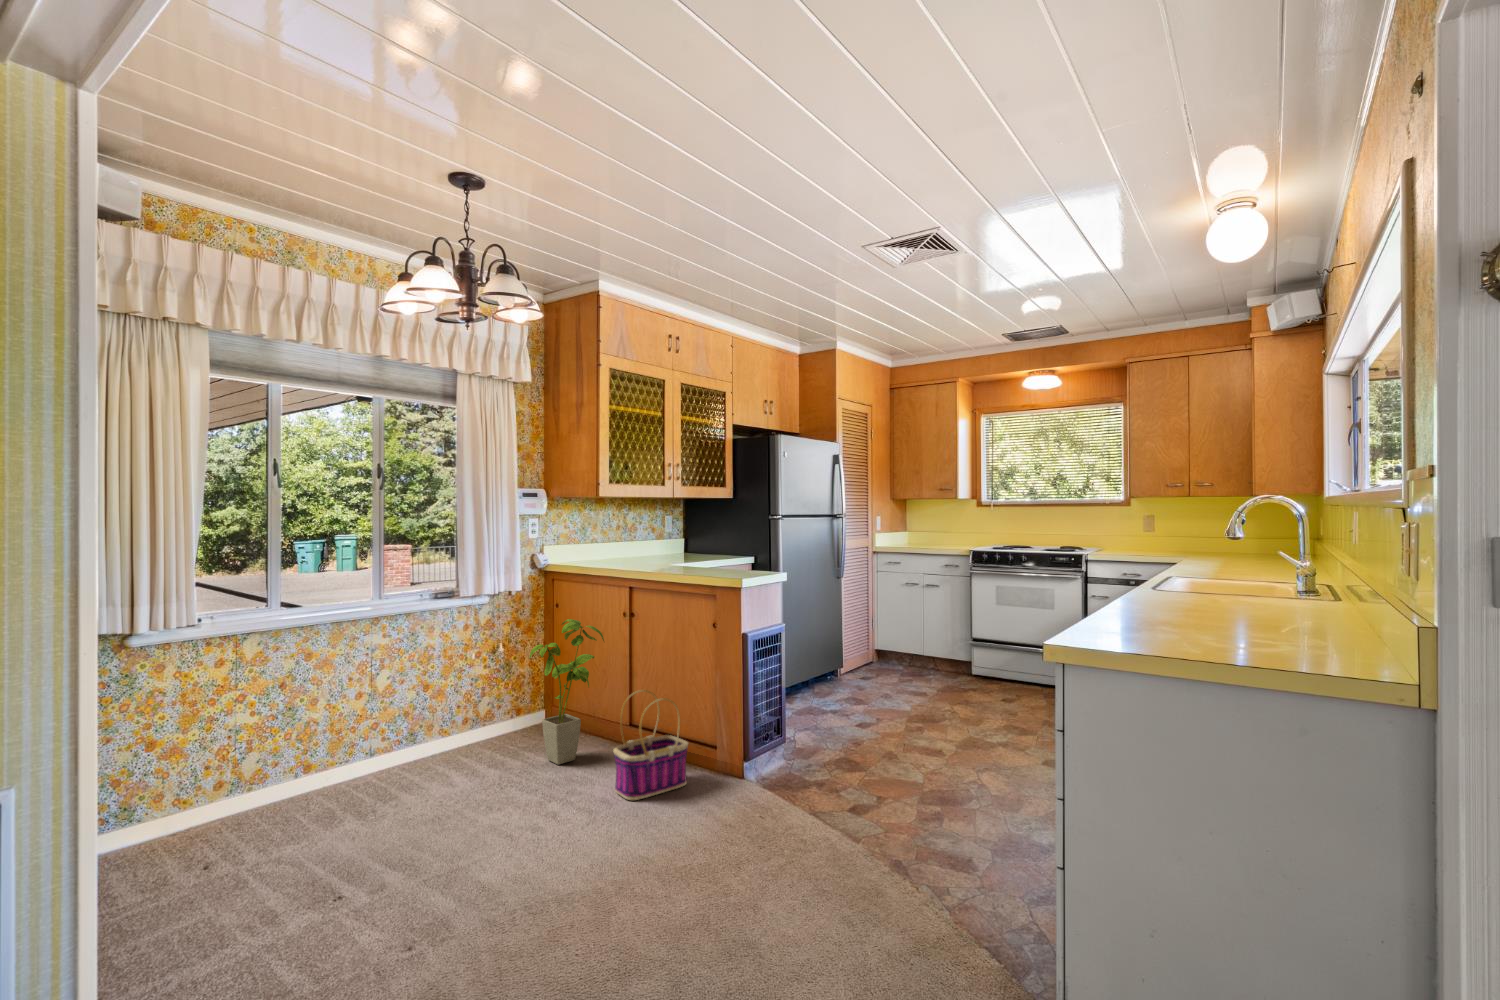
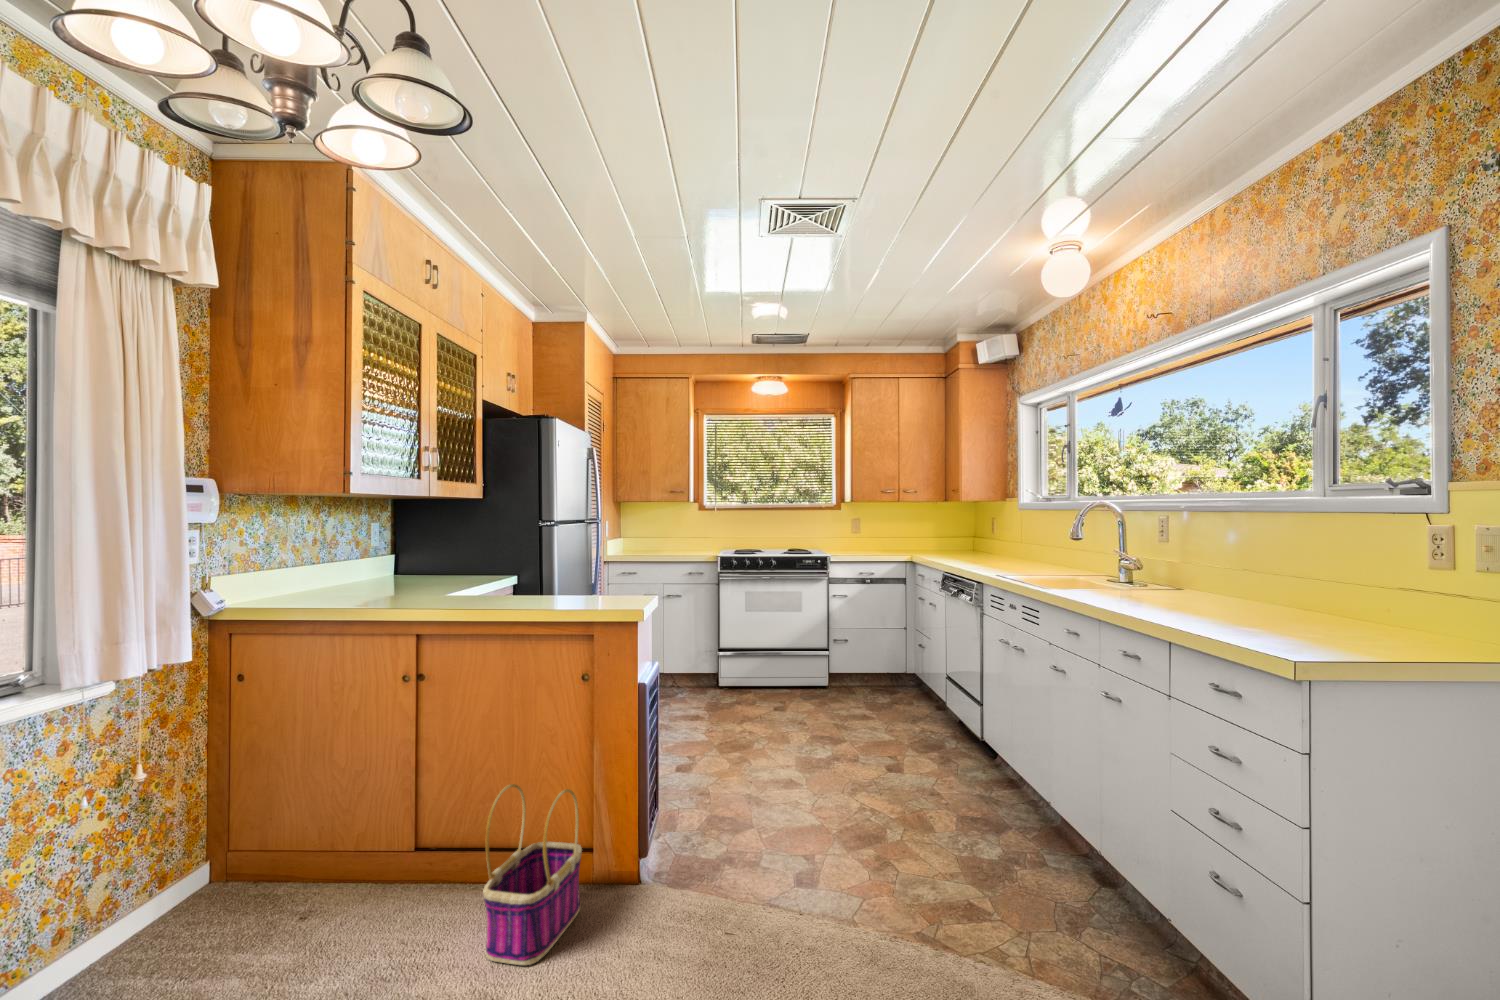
house plant: present [530,619,604,765] -> none [266,696,412,952]

